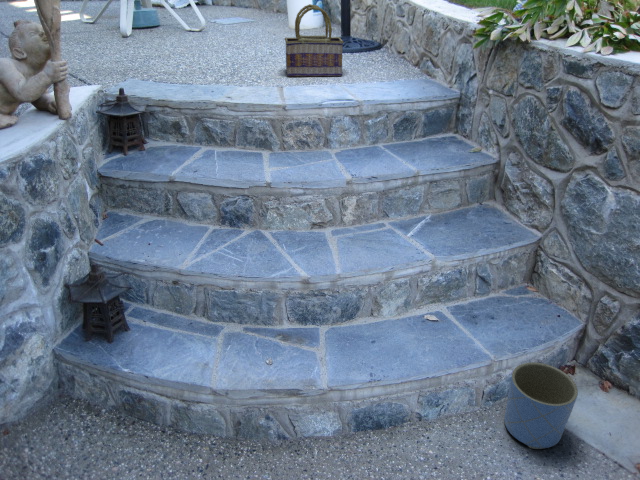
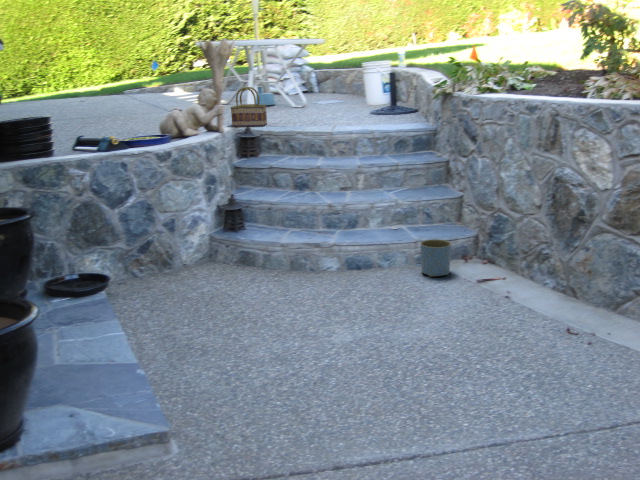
basket: present [285,4,344,76] -> present [231,87,267,127]

